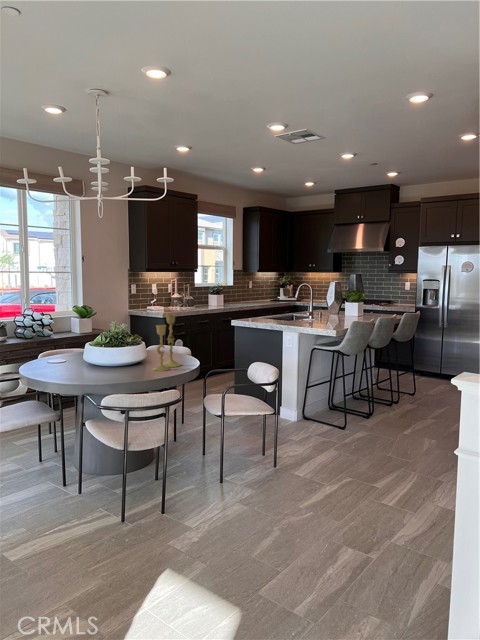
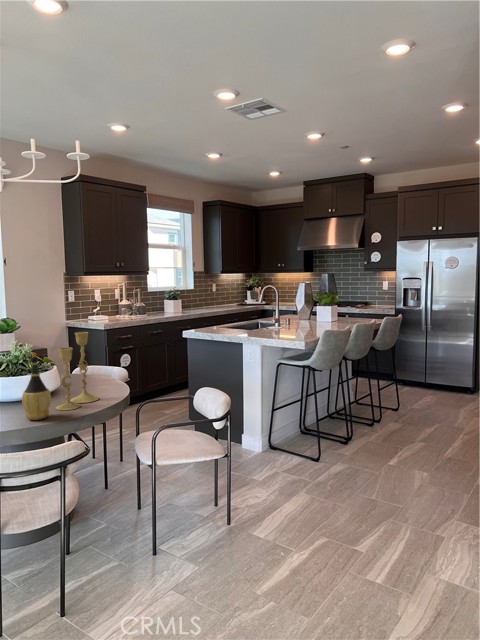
wine bottle: none [133,327,153,375] -> present [22,353,51,420]

